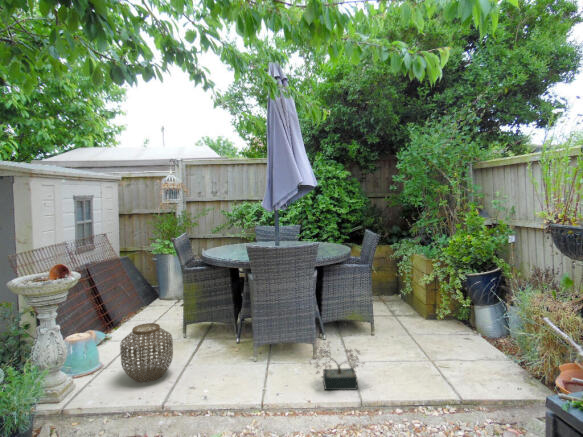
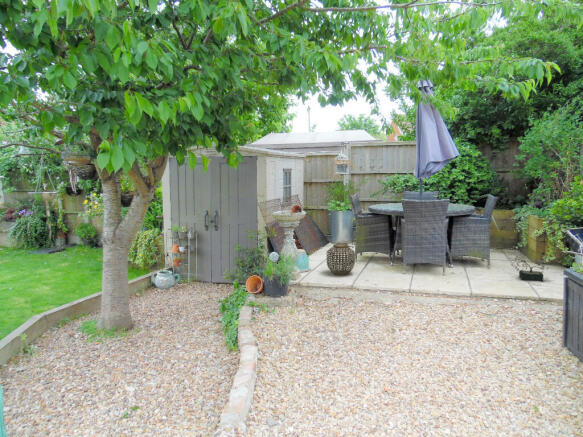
decorative plant: present [311,339,365,390] -> present [511,253,549,282]

